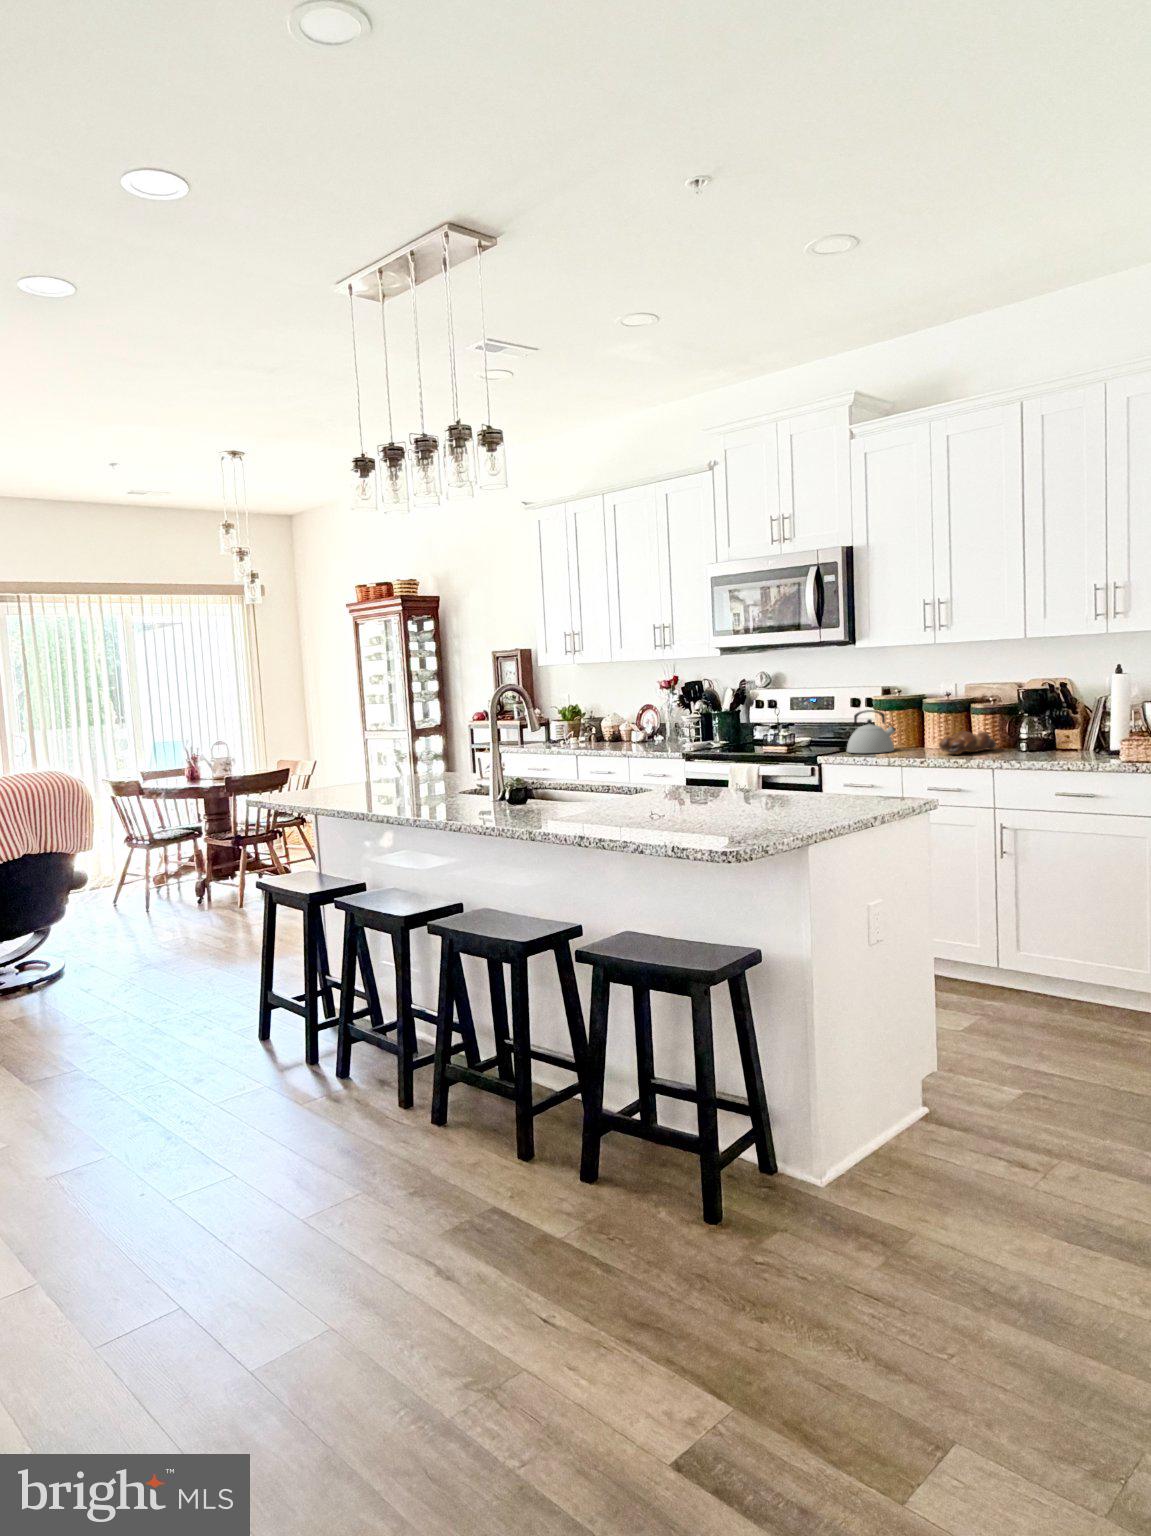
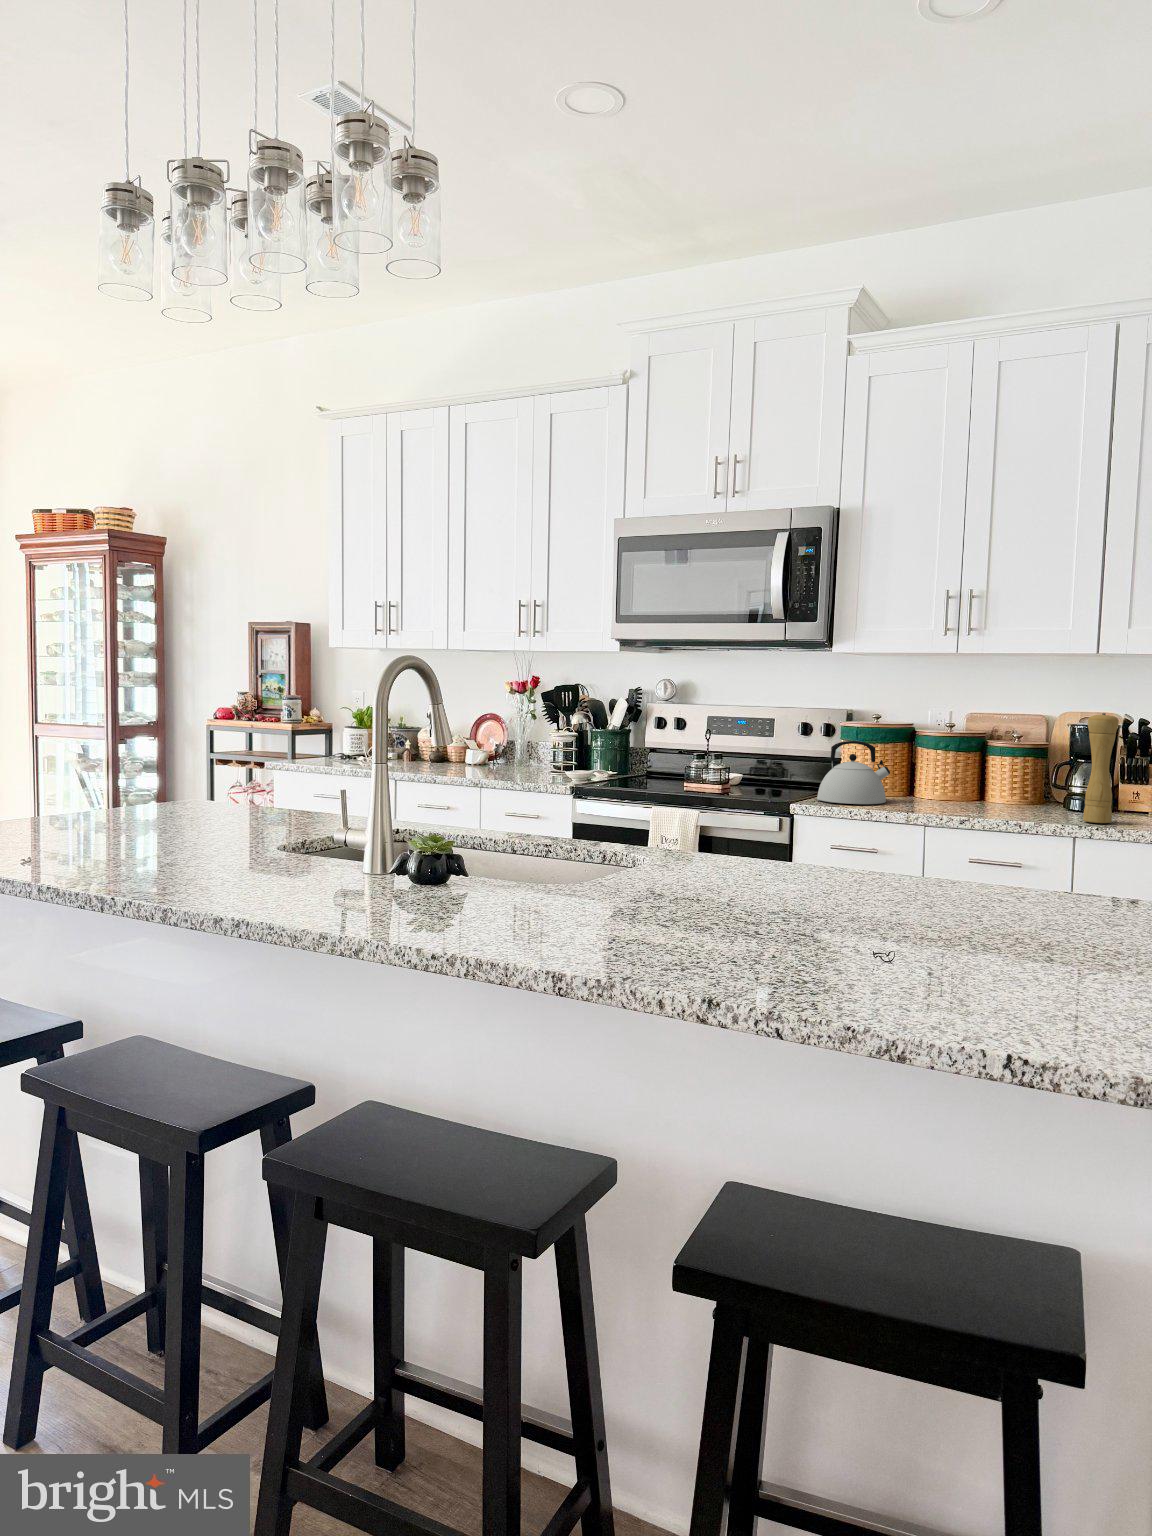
pepper mill: none [1011,682,1032,757] -> present [1083,713,1119,823]
bread loaf: present [939,731,996,754] -> none [966,779,1036,814]

